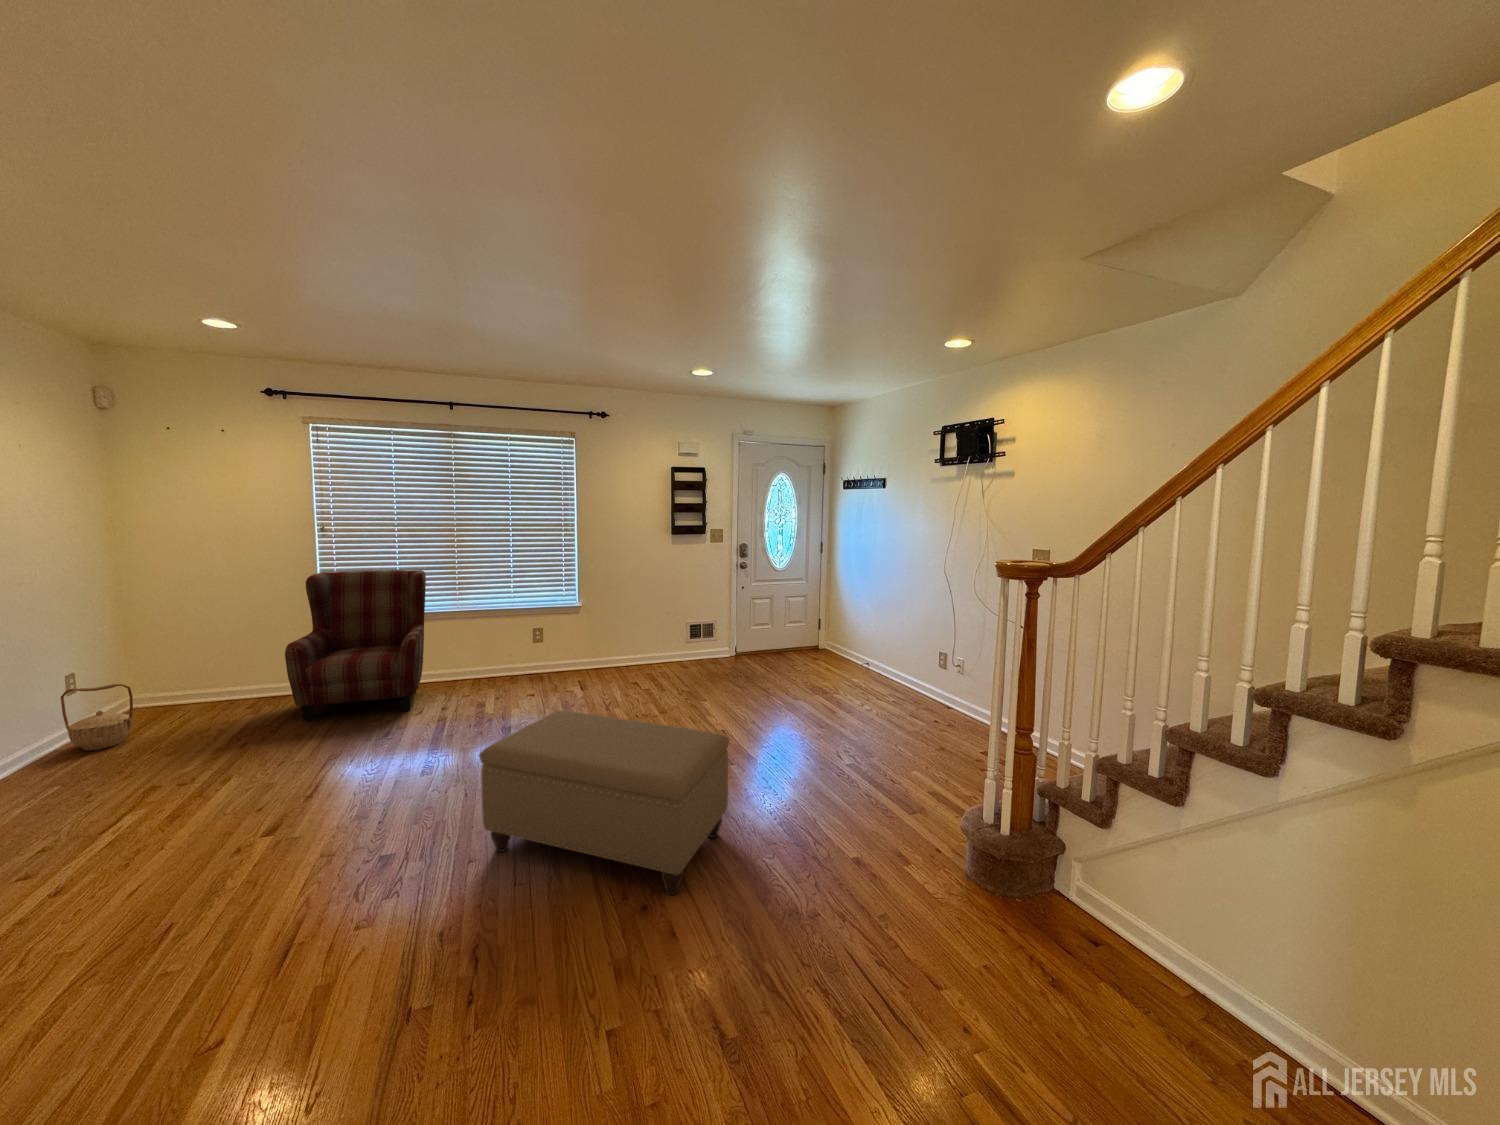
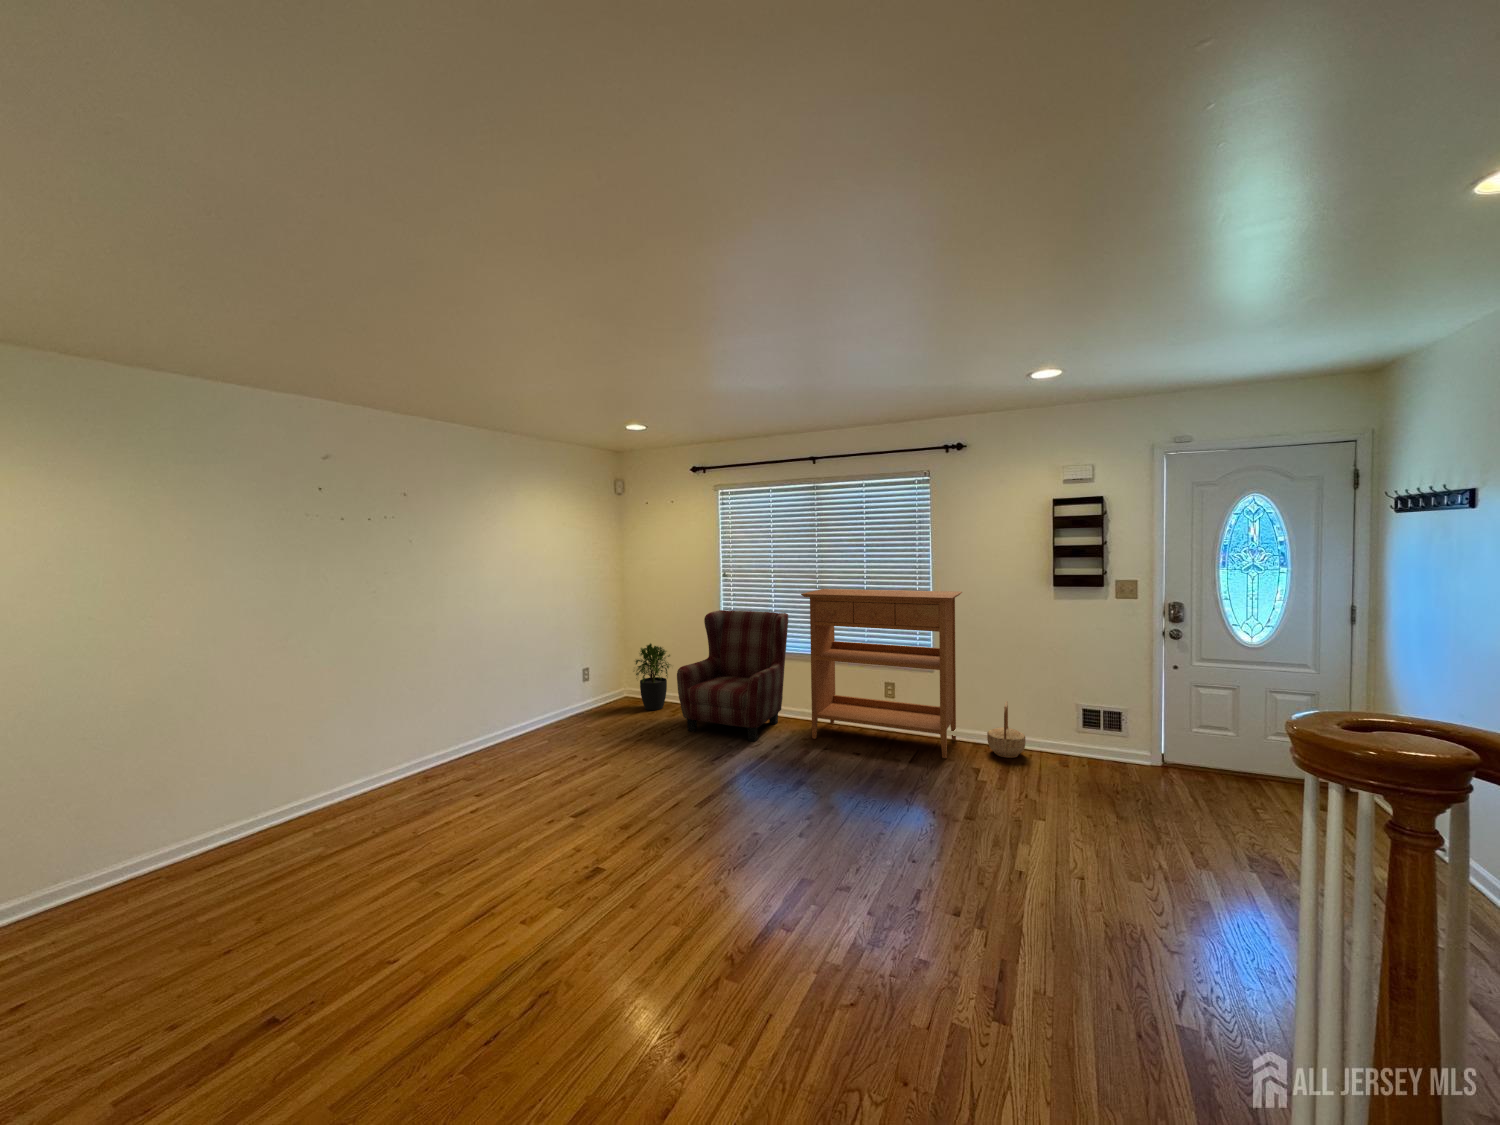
console table: none [458,541,613,694] -> present [801,589,962,758]
potted plant: none [165,623,238,715] -> present [635,643,670,710]
basket: present [61,684,133,750] -> present [987,701,1026,758]
ottoman: present [479,711,729,895] -> none [661,785,893,1077]

